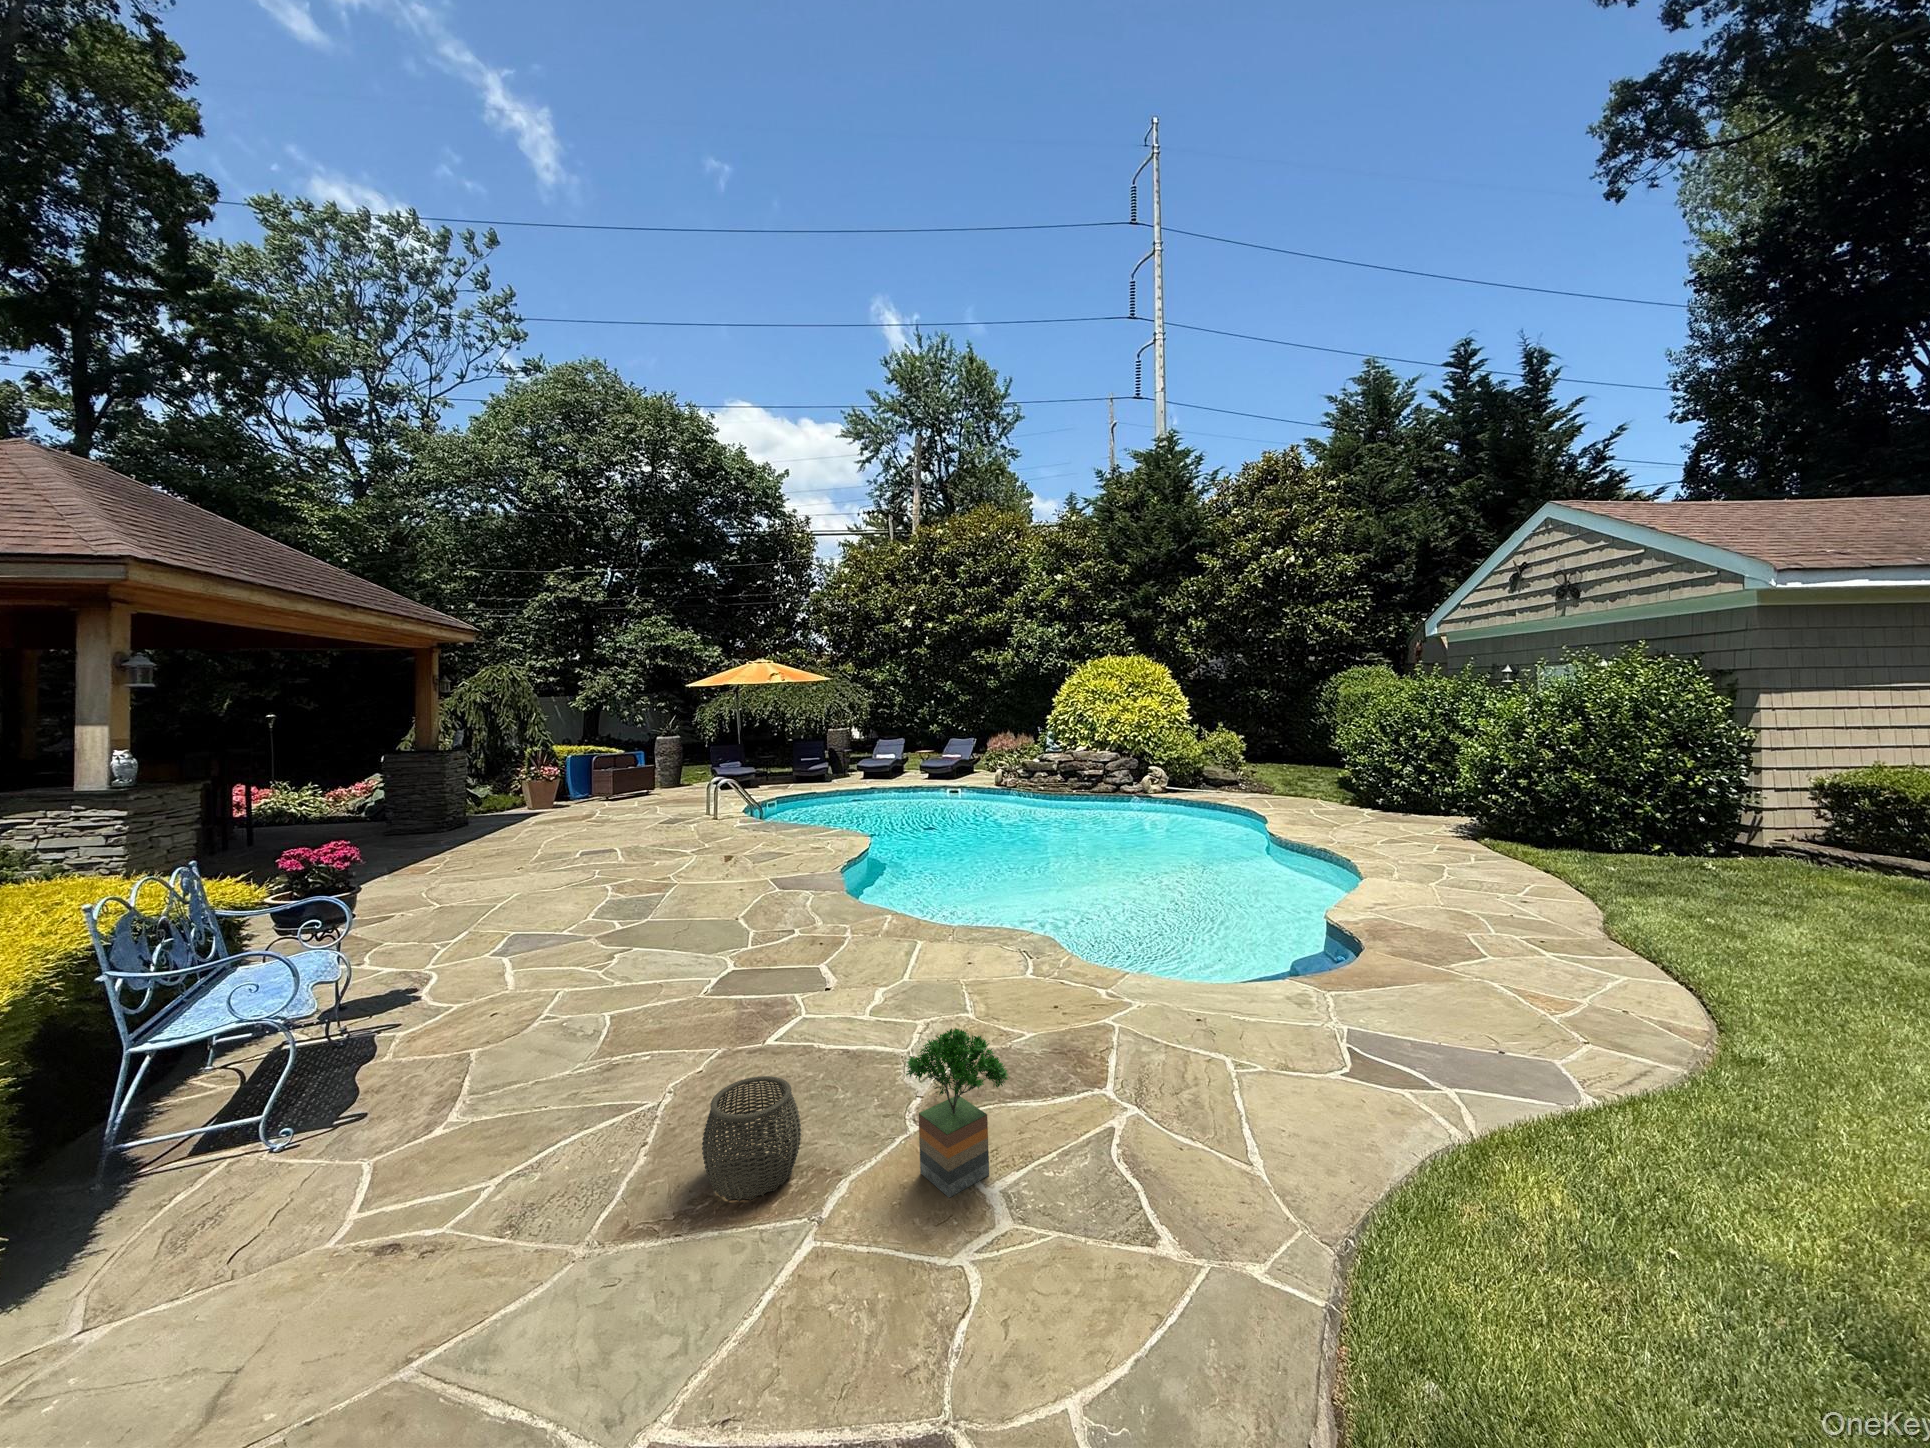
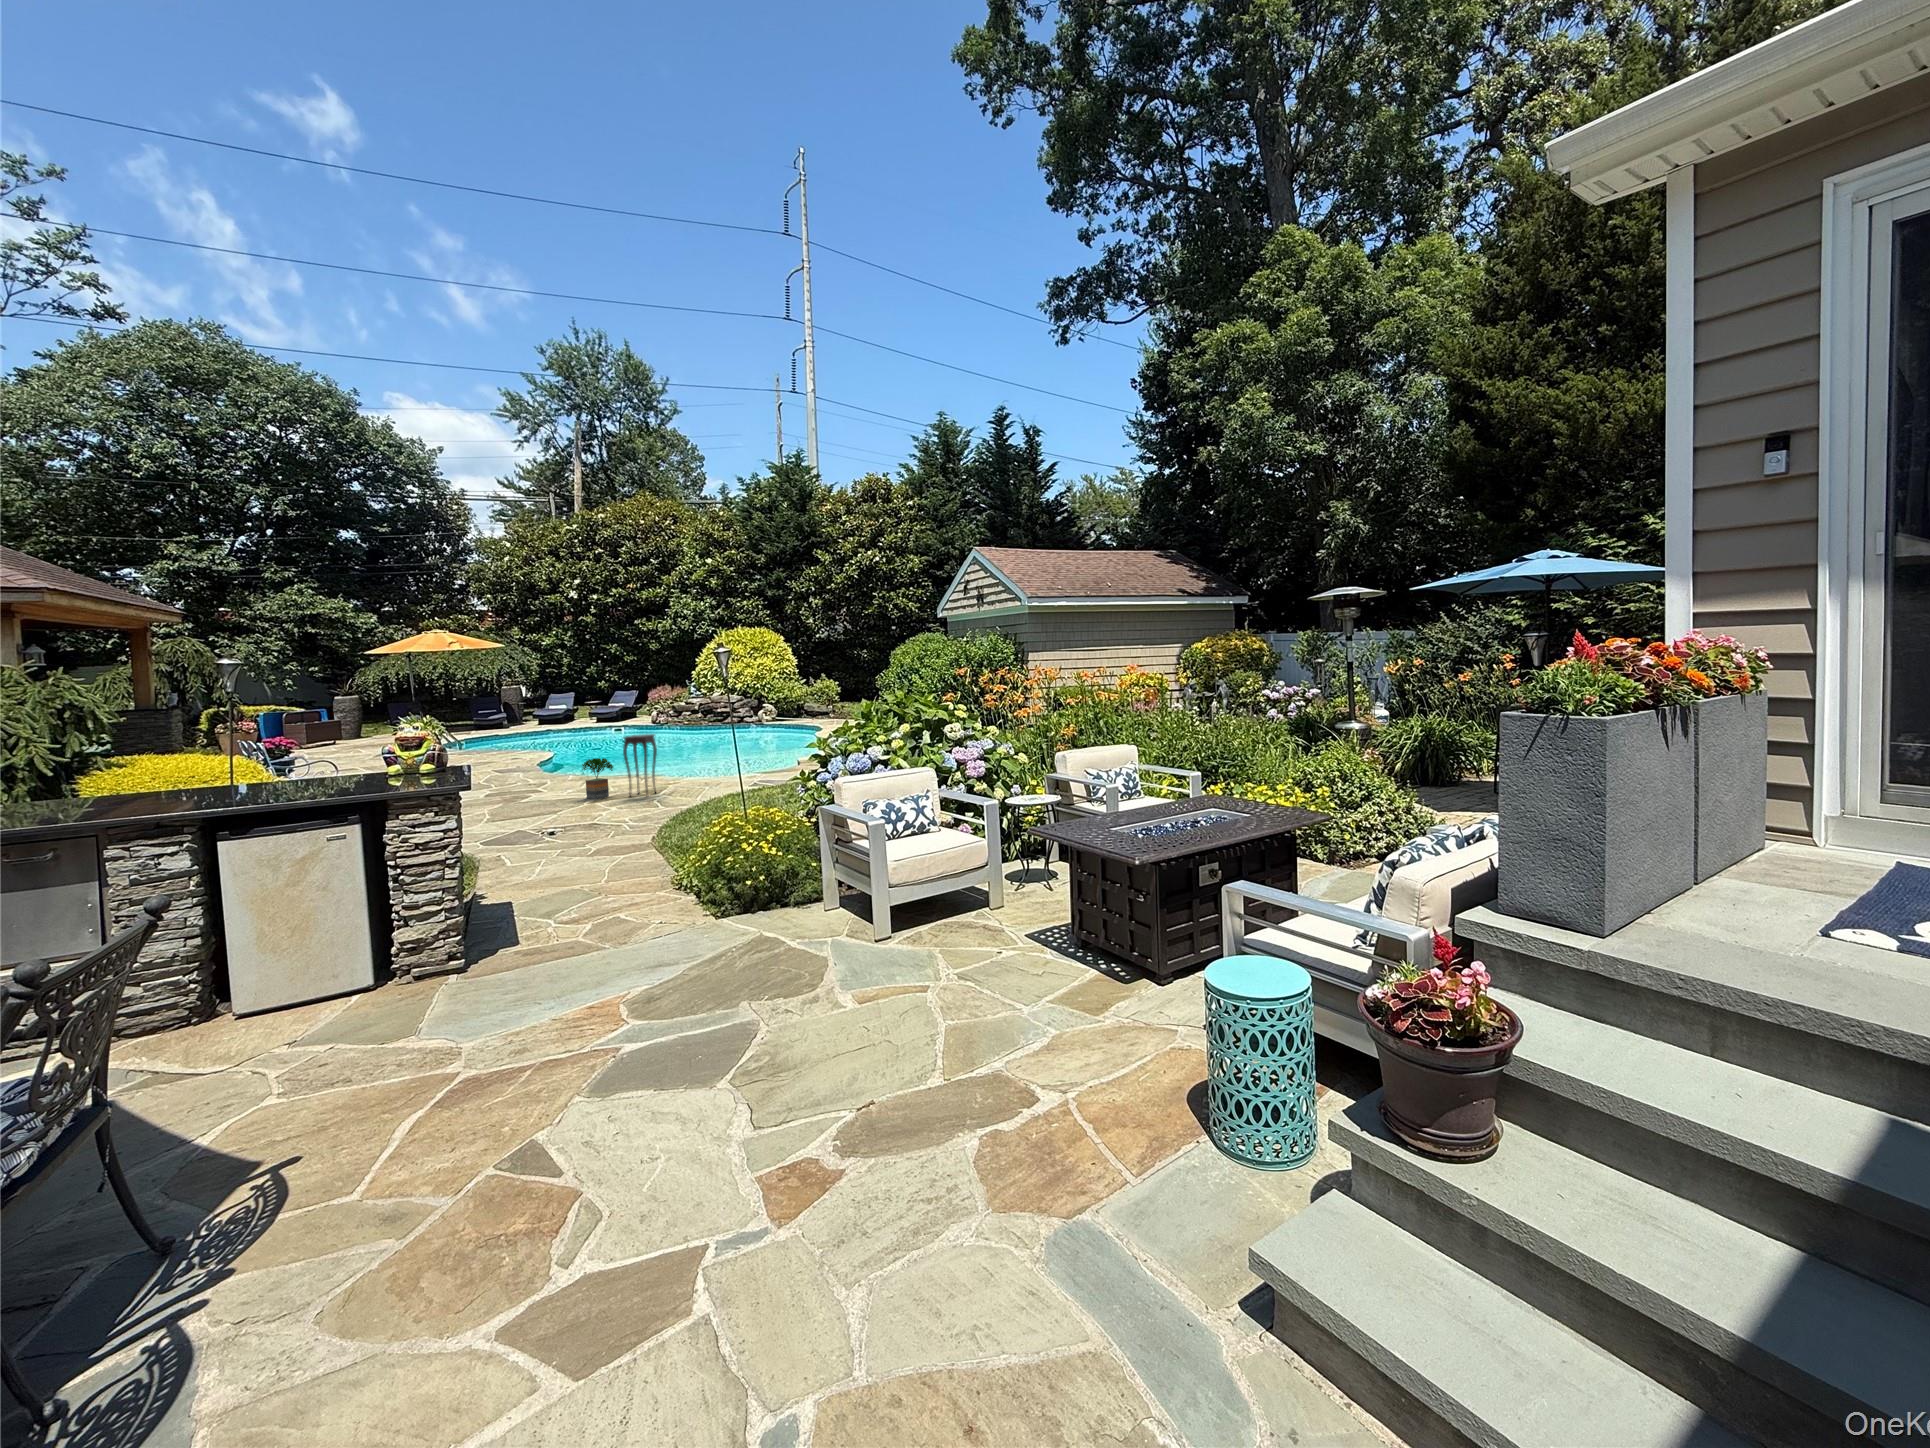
side table: none [1044,963,1149,1232] -> present [623,734,657,796]
woven basket: present [702,1076,802,1201] -> none [514,777,546,805]

